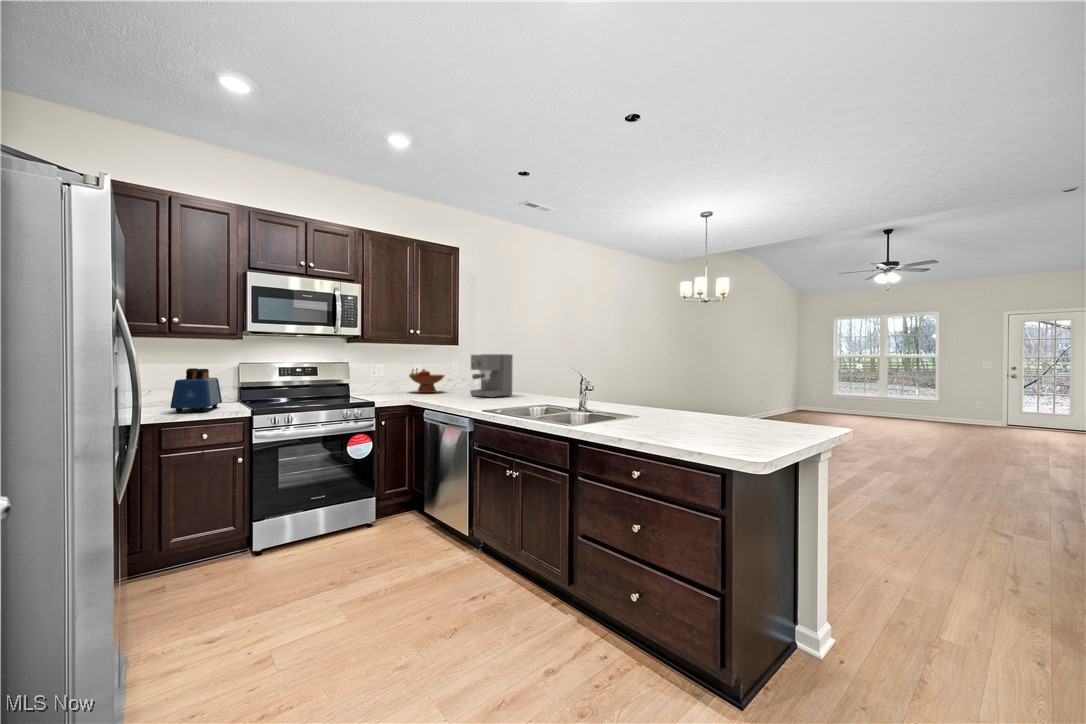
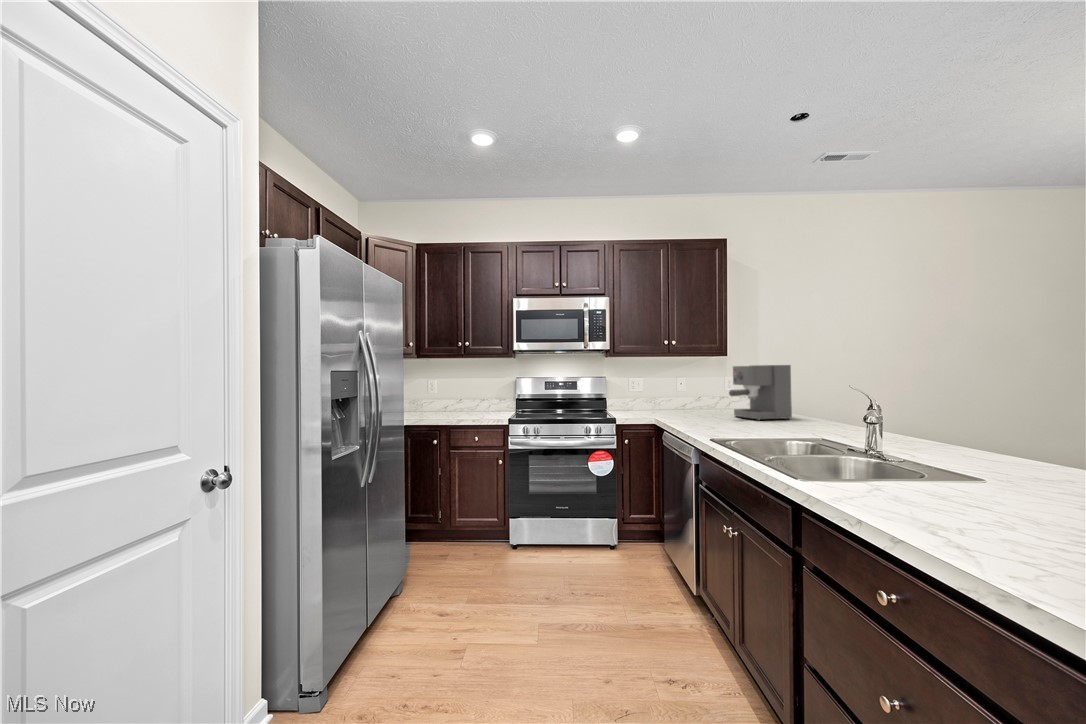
toaster: present [170,368,222,413] -> none [456,382,497,419]
fruit bowl: present [409,369,444,393] -> none [670,383,713,410]

